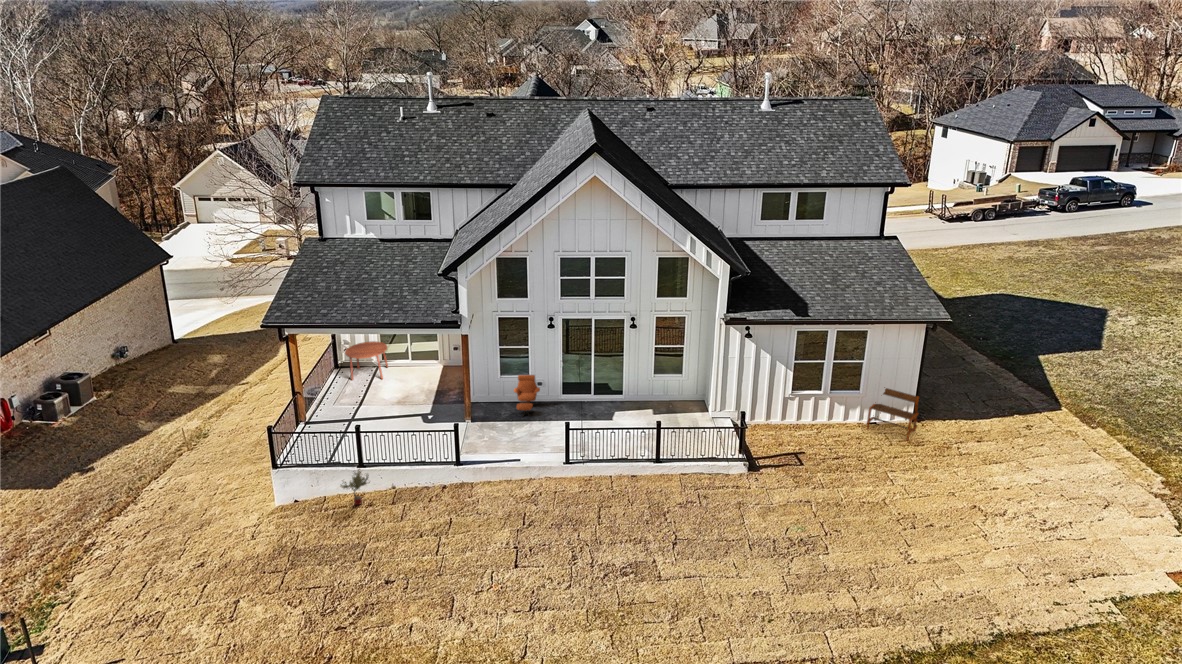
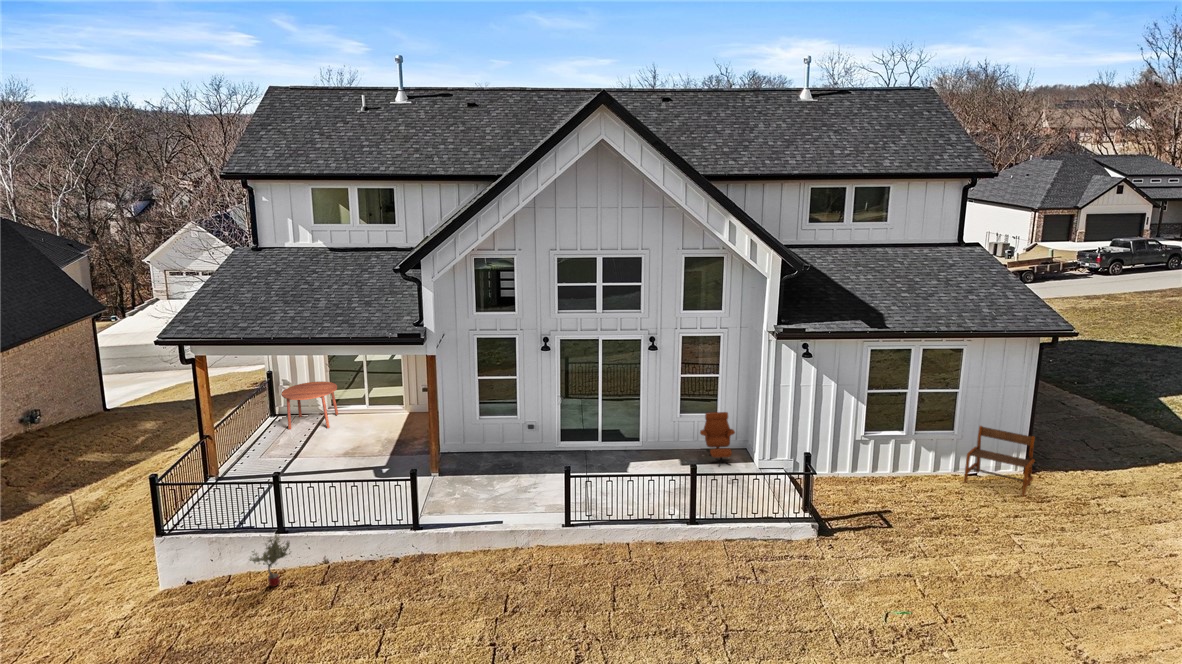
lounge chair: present [514,375,540,416] -> present [700,412,735,467]

